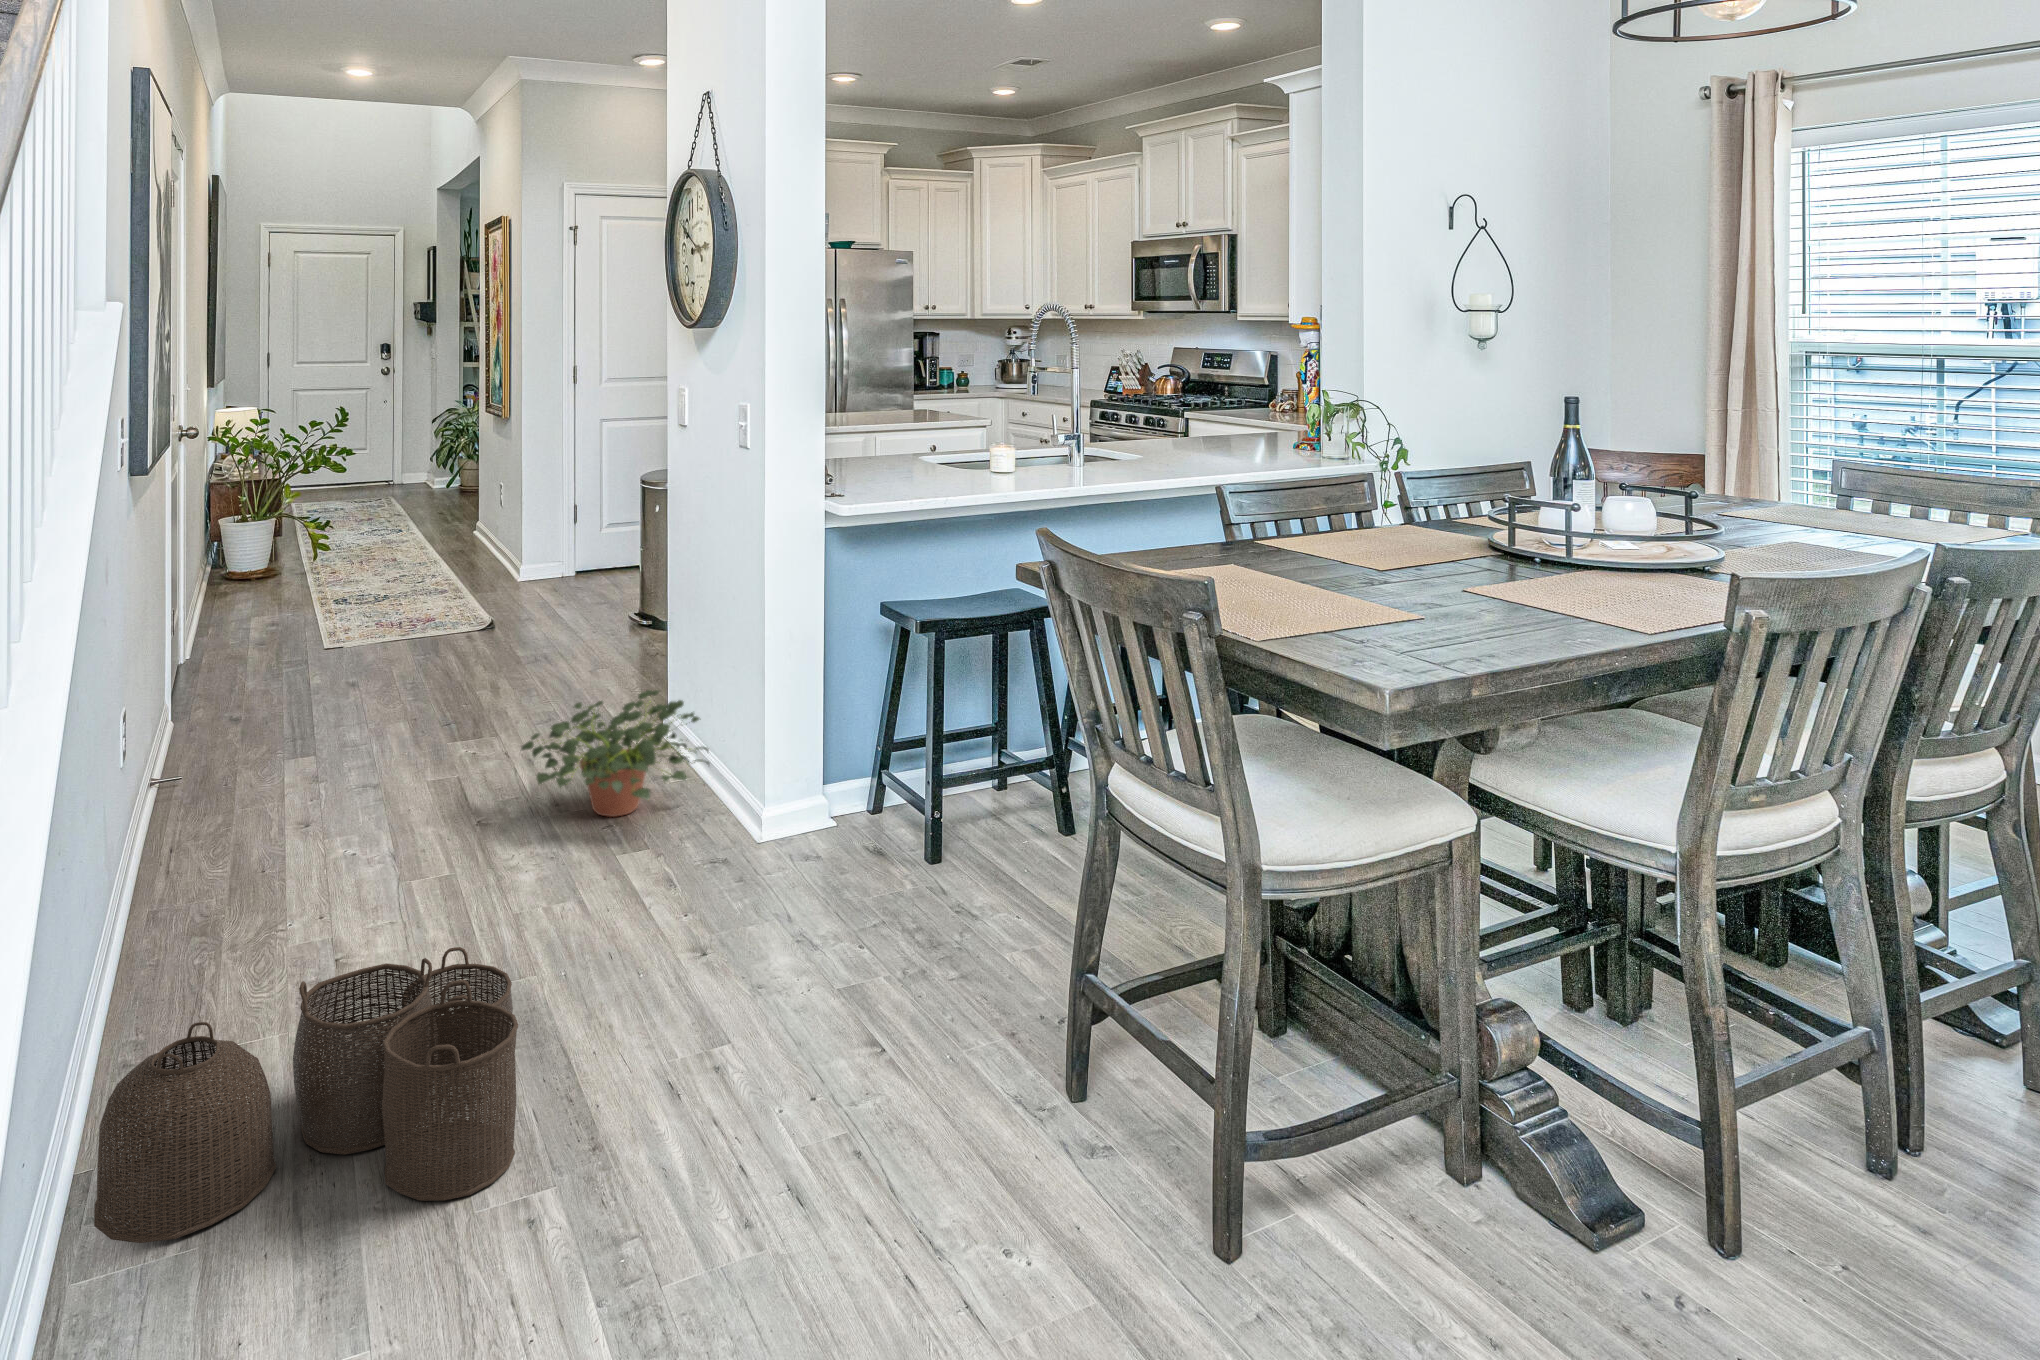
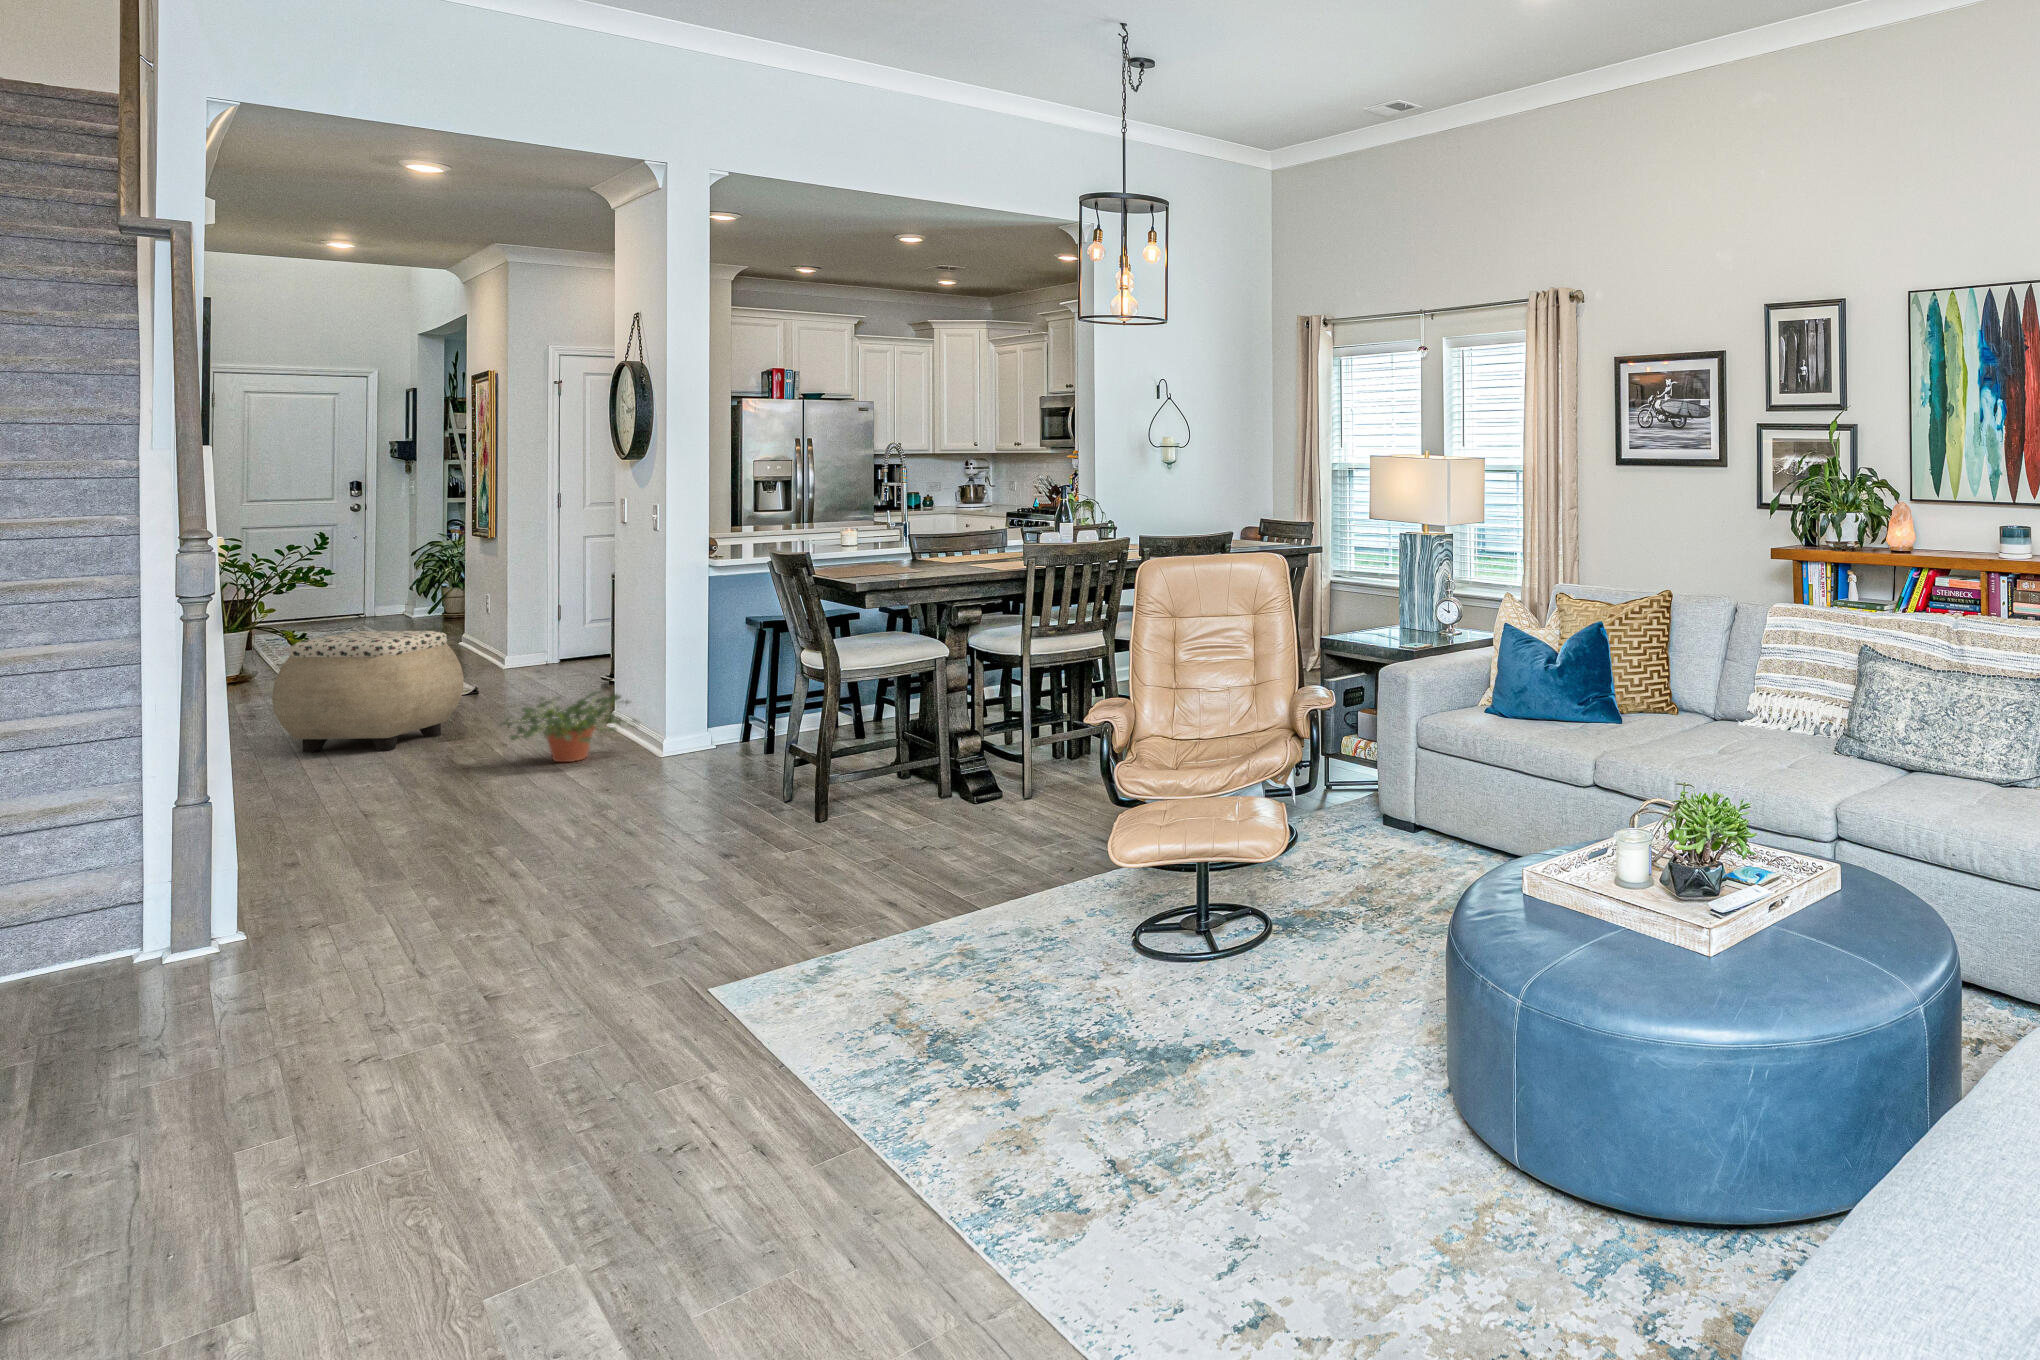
ottoman: none [252,562,476,749] -> present [272,631,464,752]
woven basket: present [94,947,518,1243] -> none [244,774,488,885]

